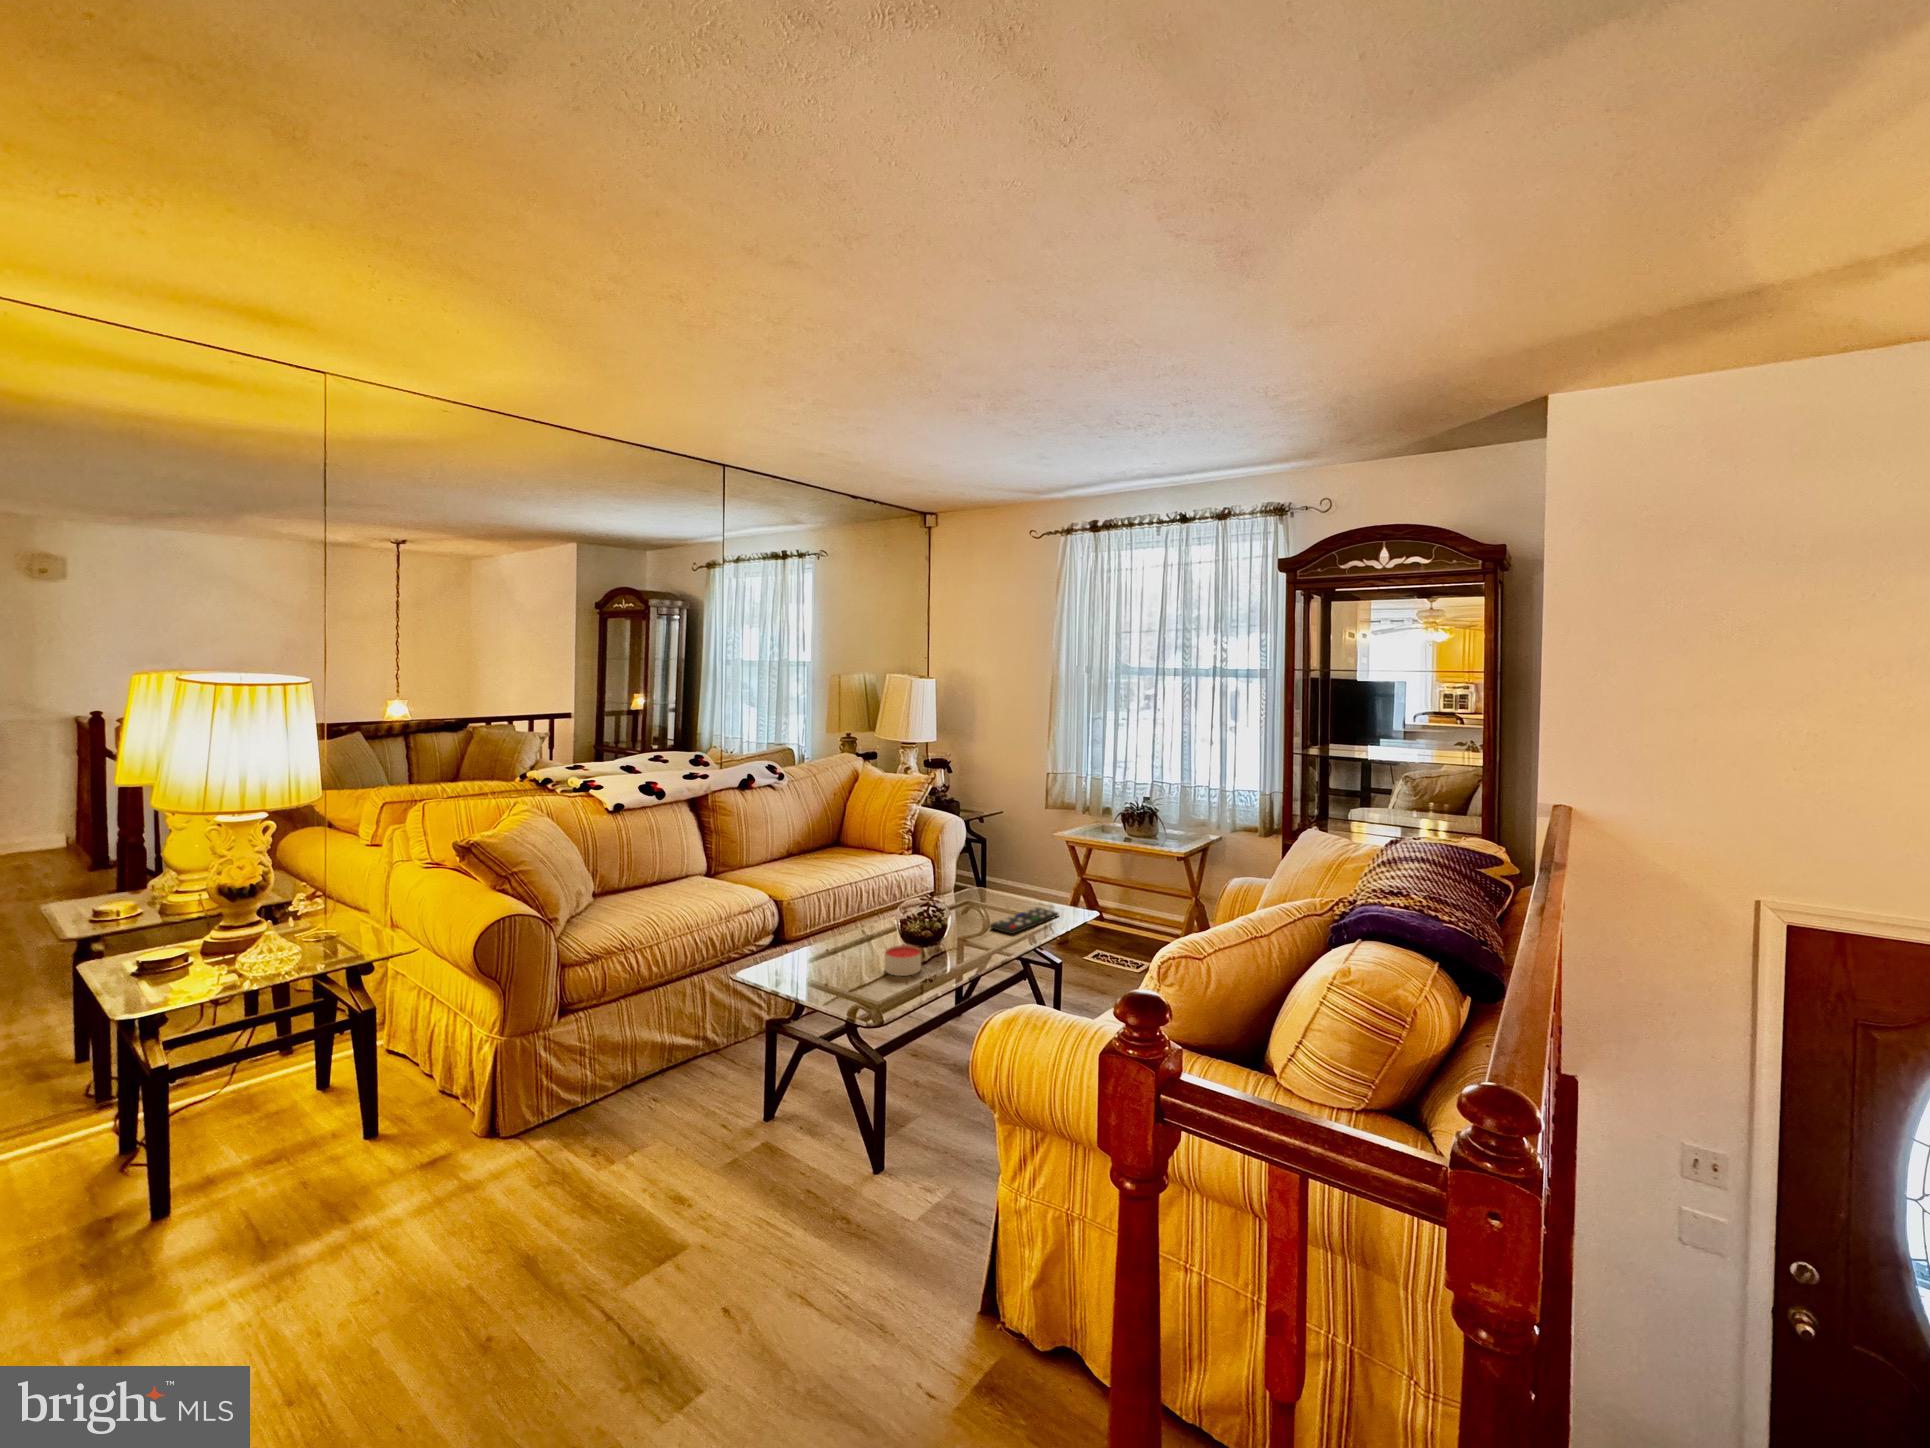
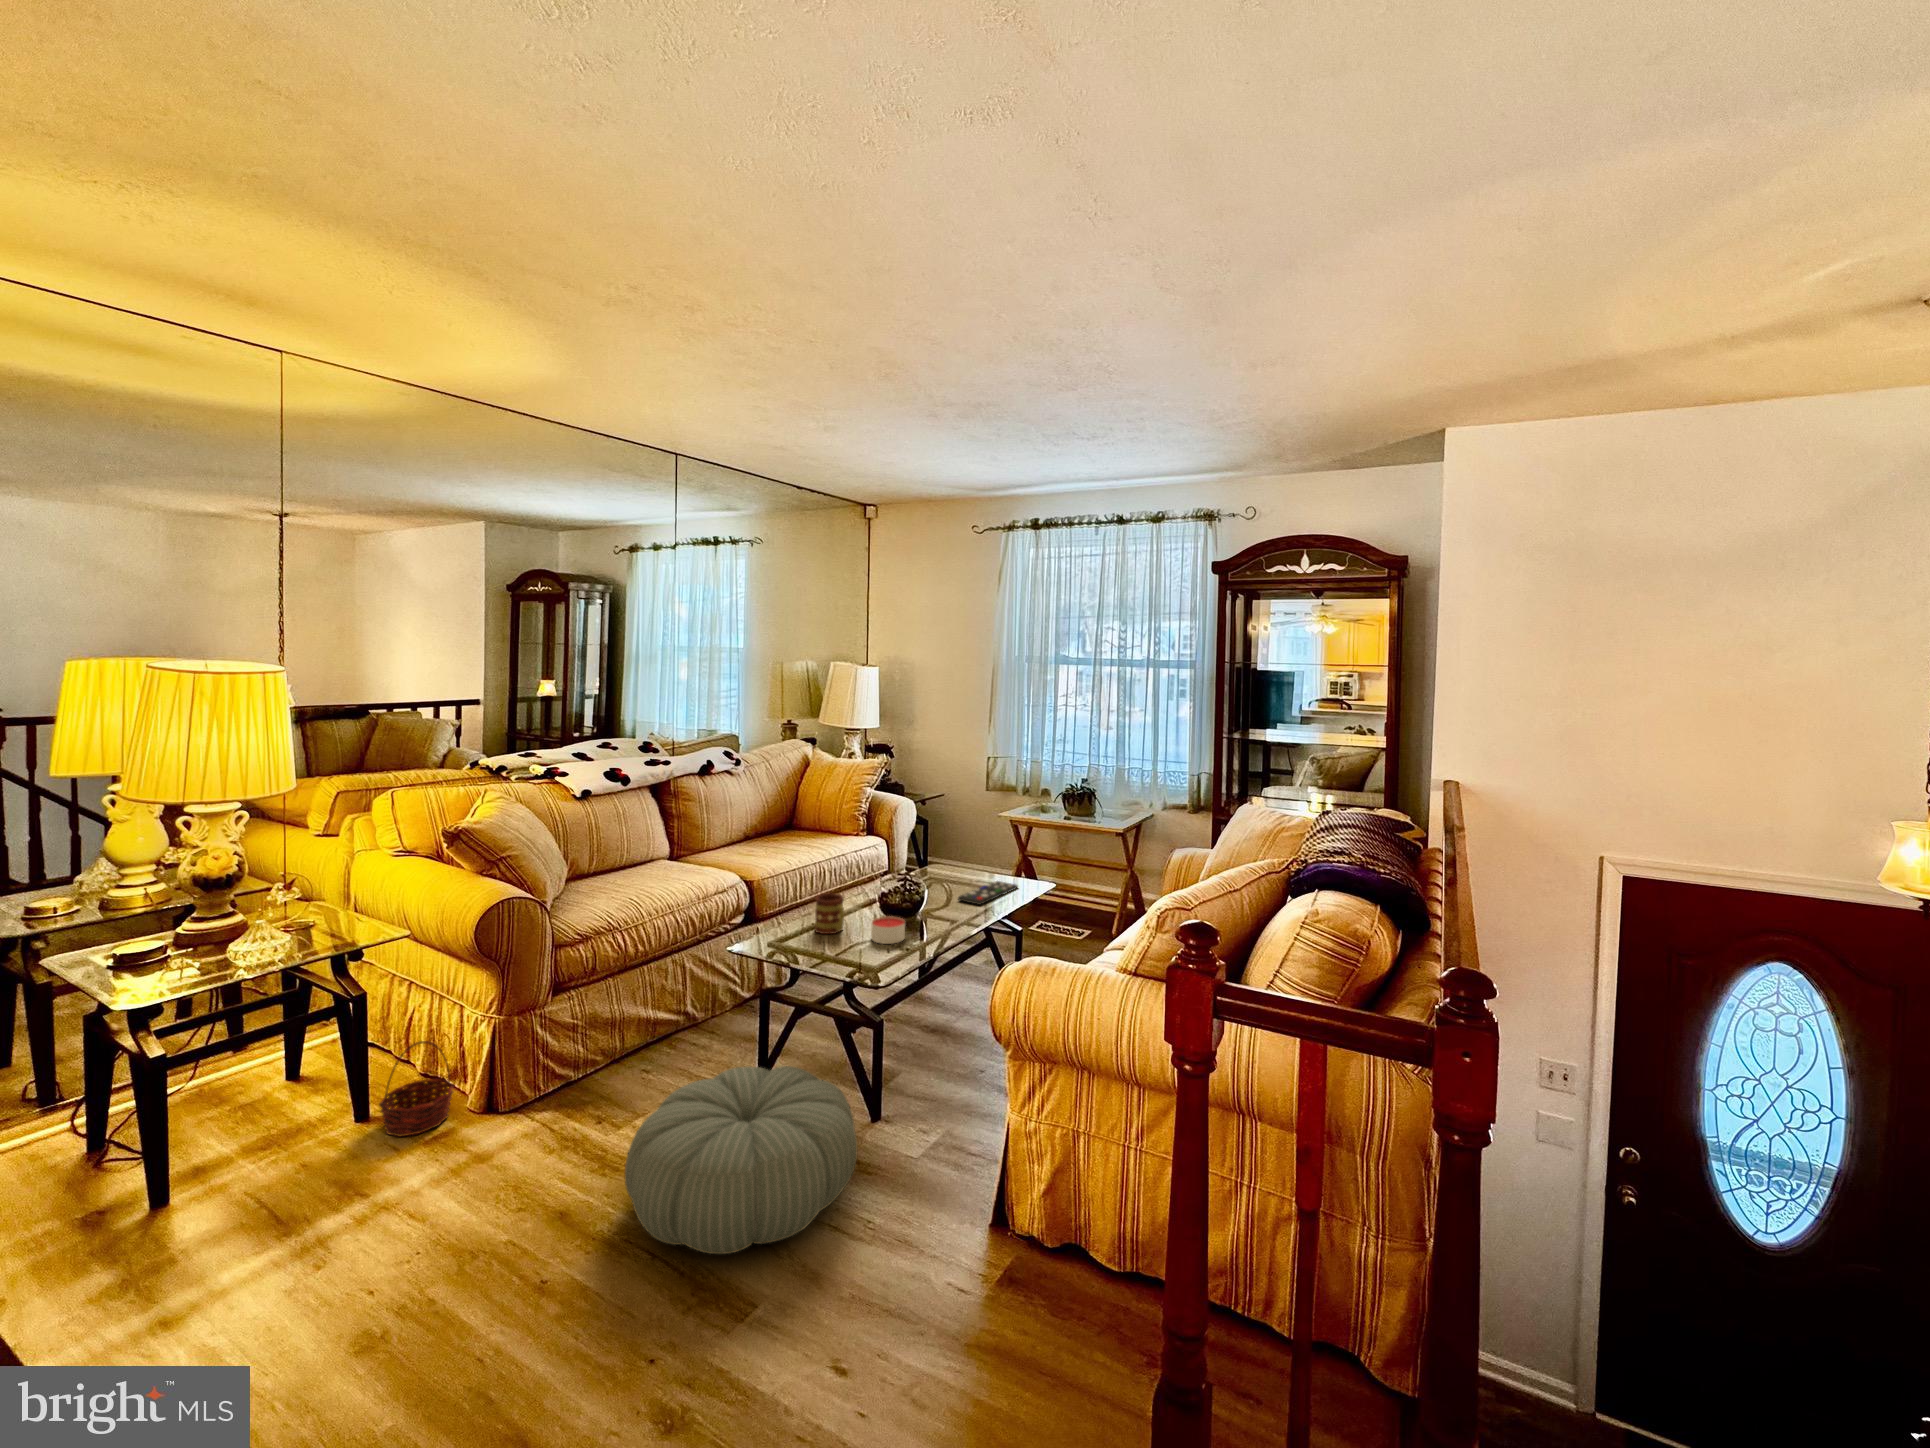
mug: none [829,918,860,962] -> present [815,893,844,934]
basket: none [381,1060,459,1158] -> present [379,1041,454,1136]
pouf: none [589,1106,841,1323] -> present [625,1066,858,1254]

